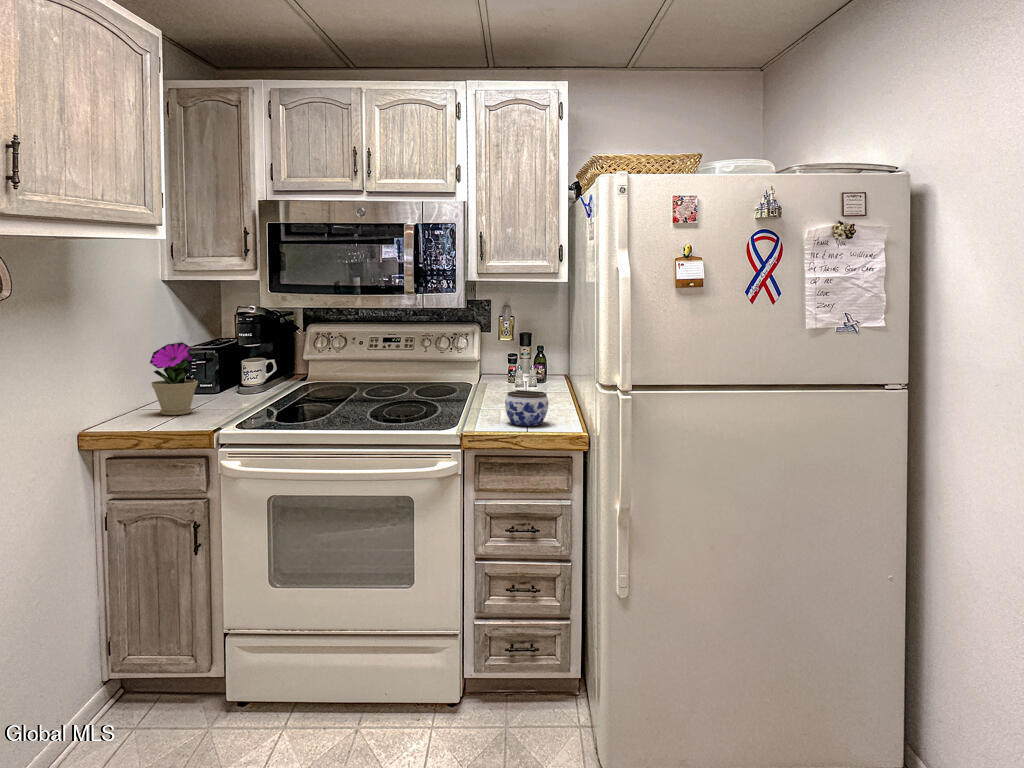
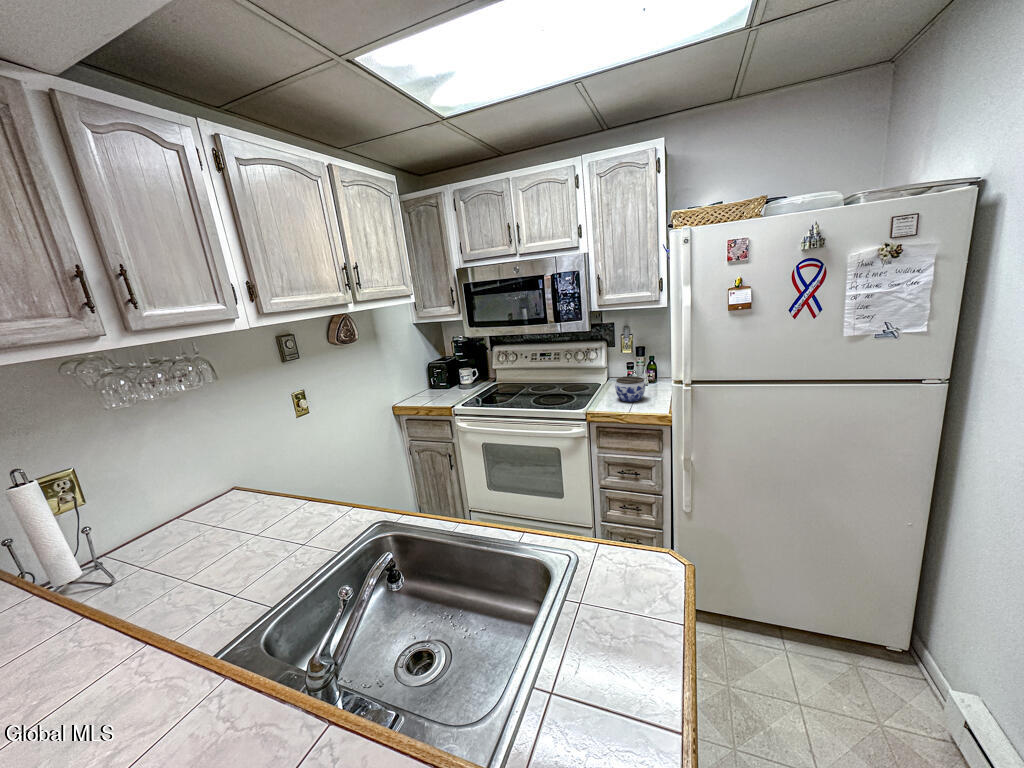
flower pot: present [150,342,198,415] -> none [412,358,437,399]

